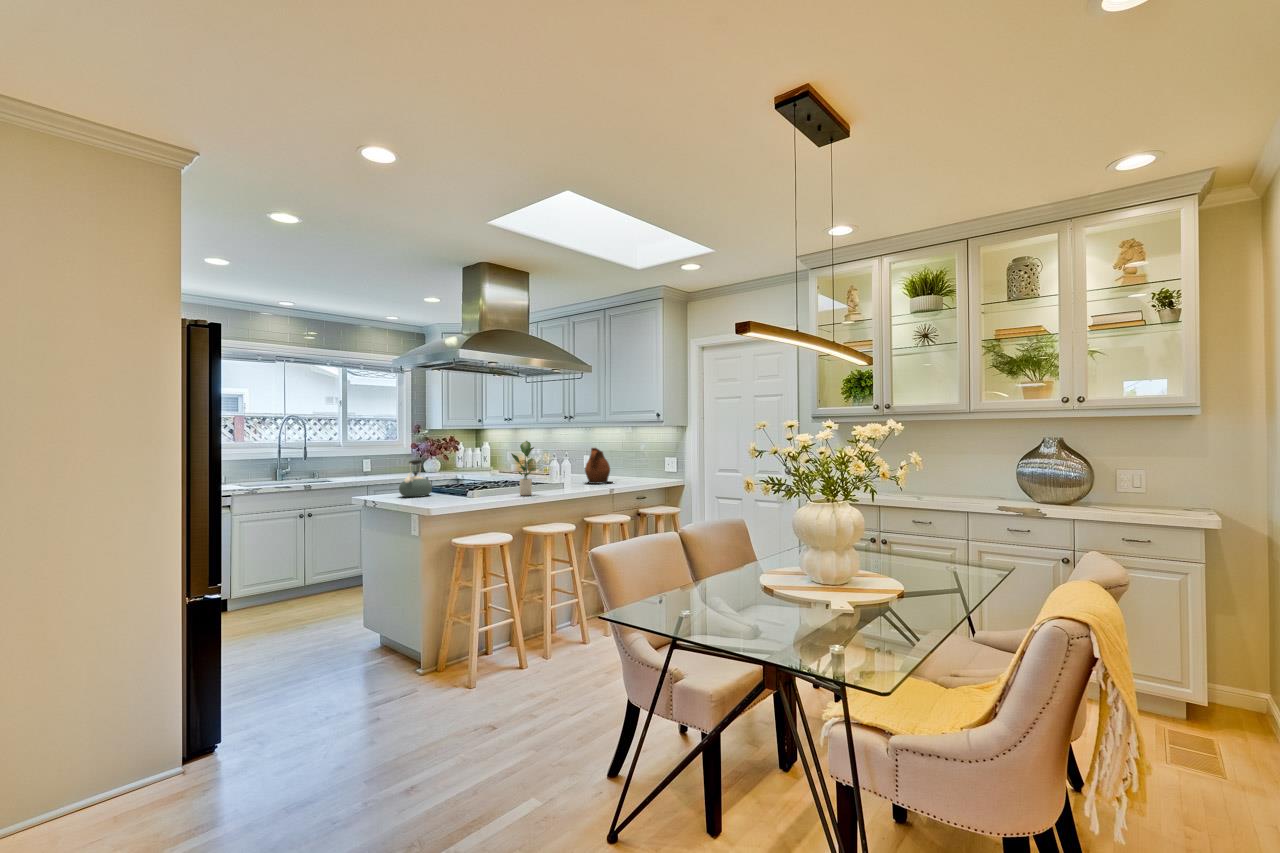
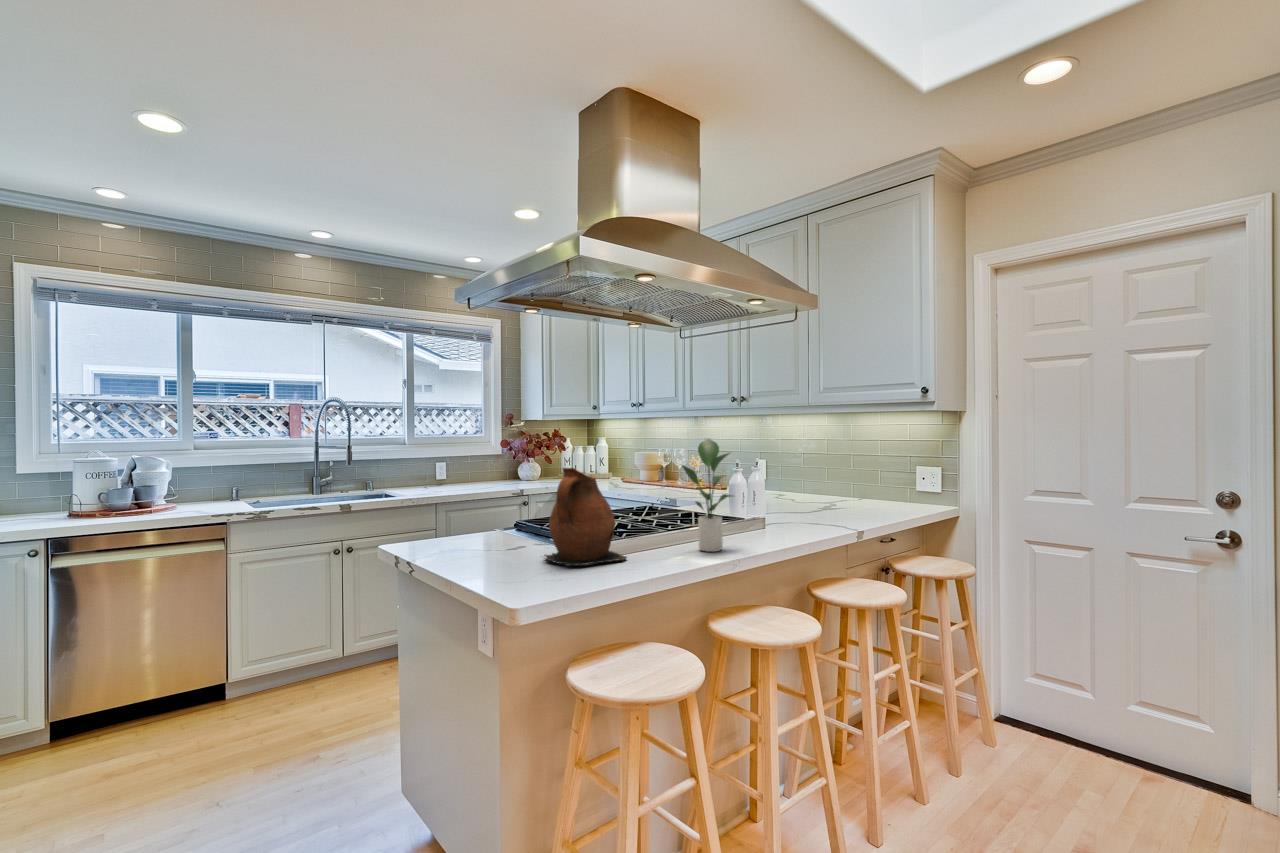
ceramic pitcher: present [585,448,610,484] -> present [544,468,627,566]
kettle: present [399,460,432,497] -> none [468,474,527,545]

